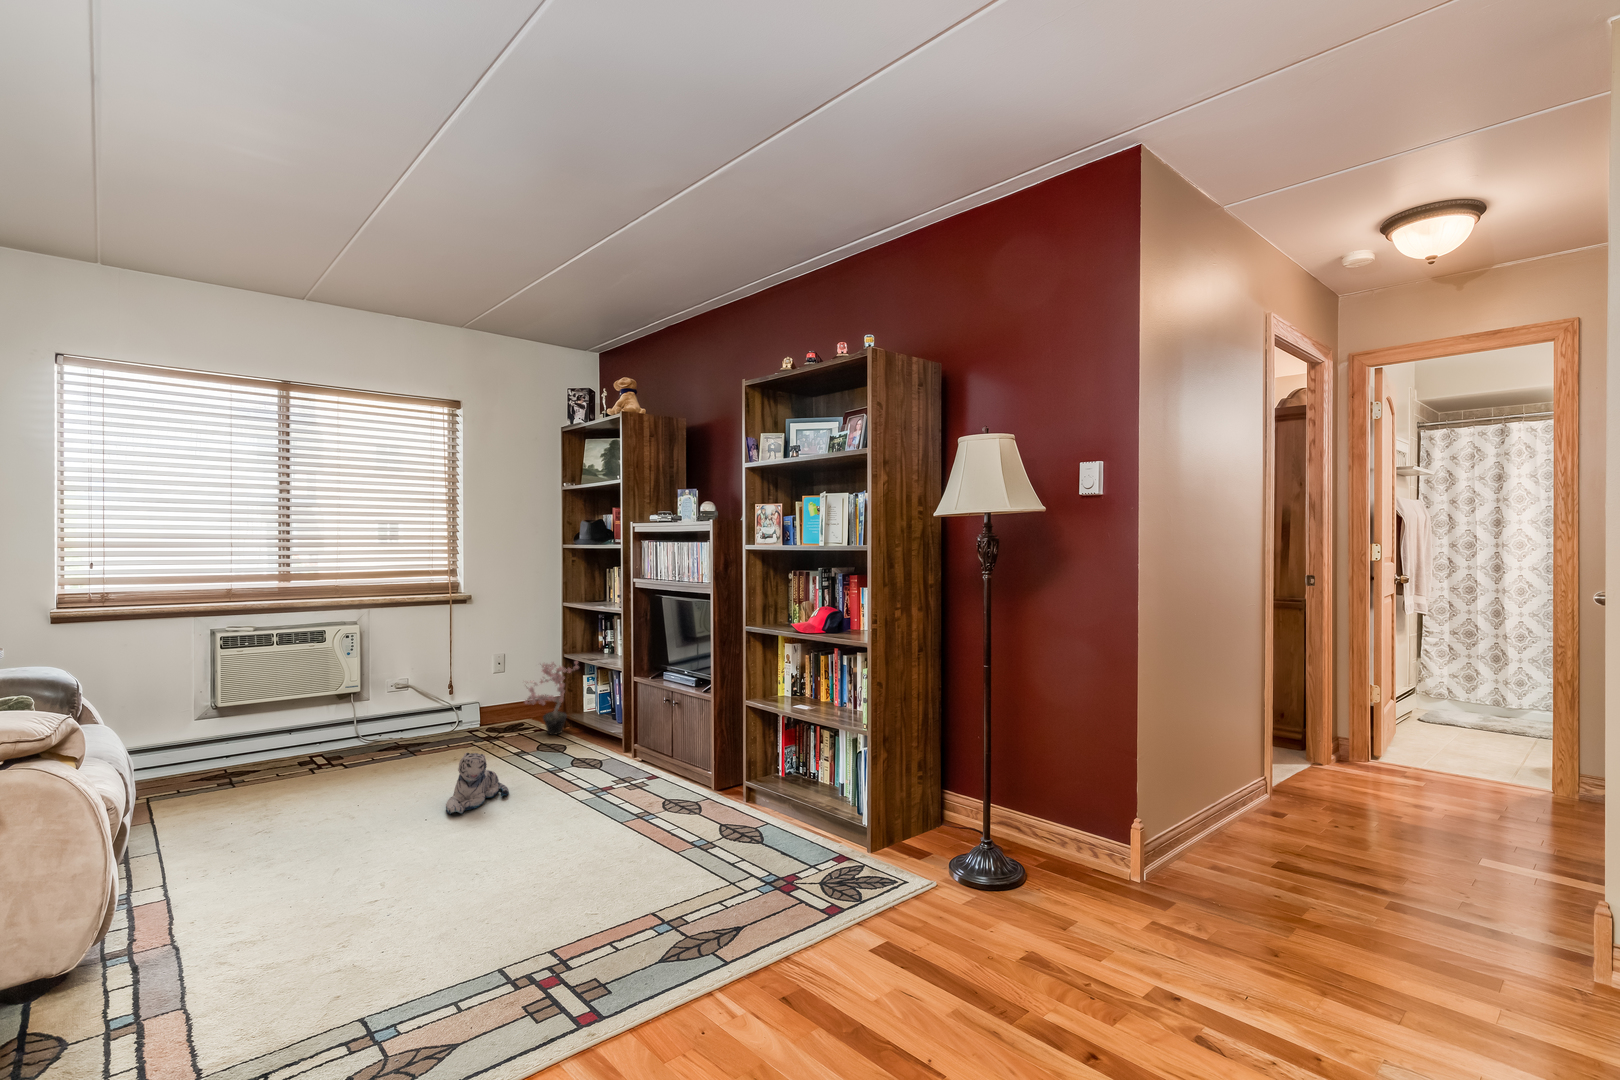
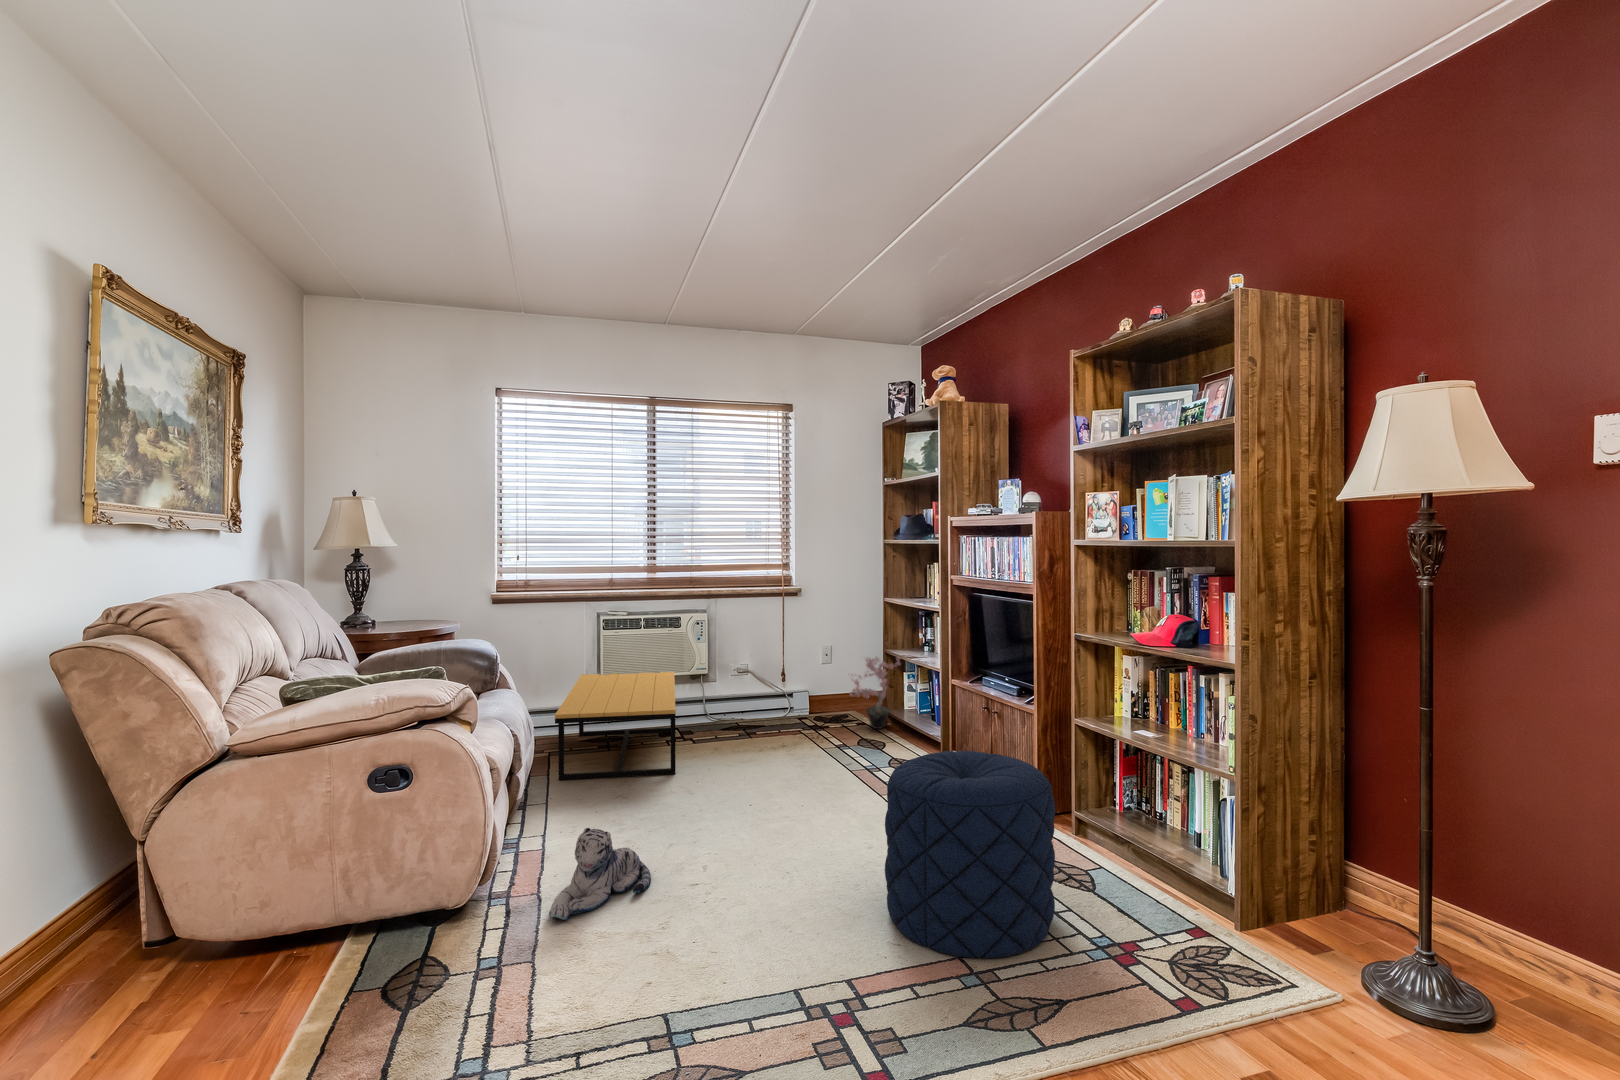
coffee table: none [167,693,329,827] -> present [555,672,676,780]
pouf: none [581,735,731,913] -> present [885,751,1055,958]
plush toy: present [446,753,509,815] -> present [549,828,651,920]

